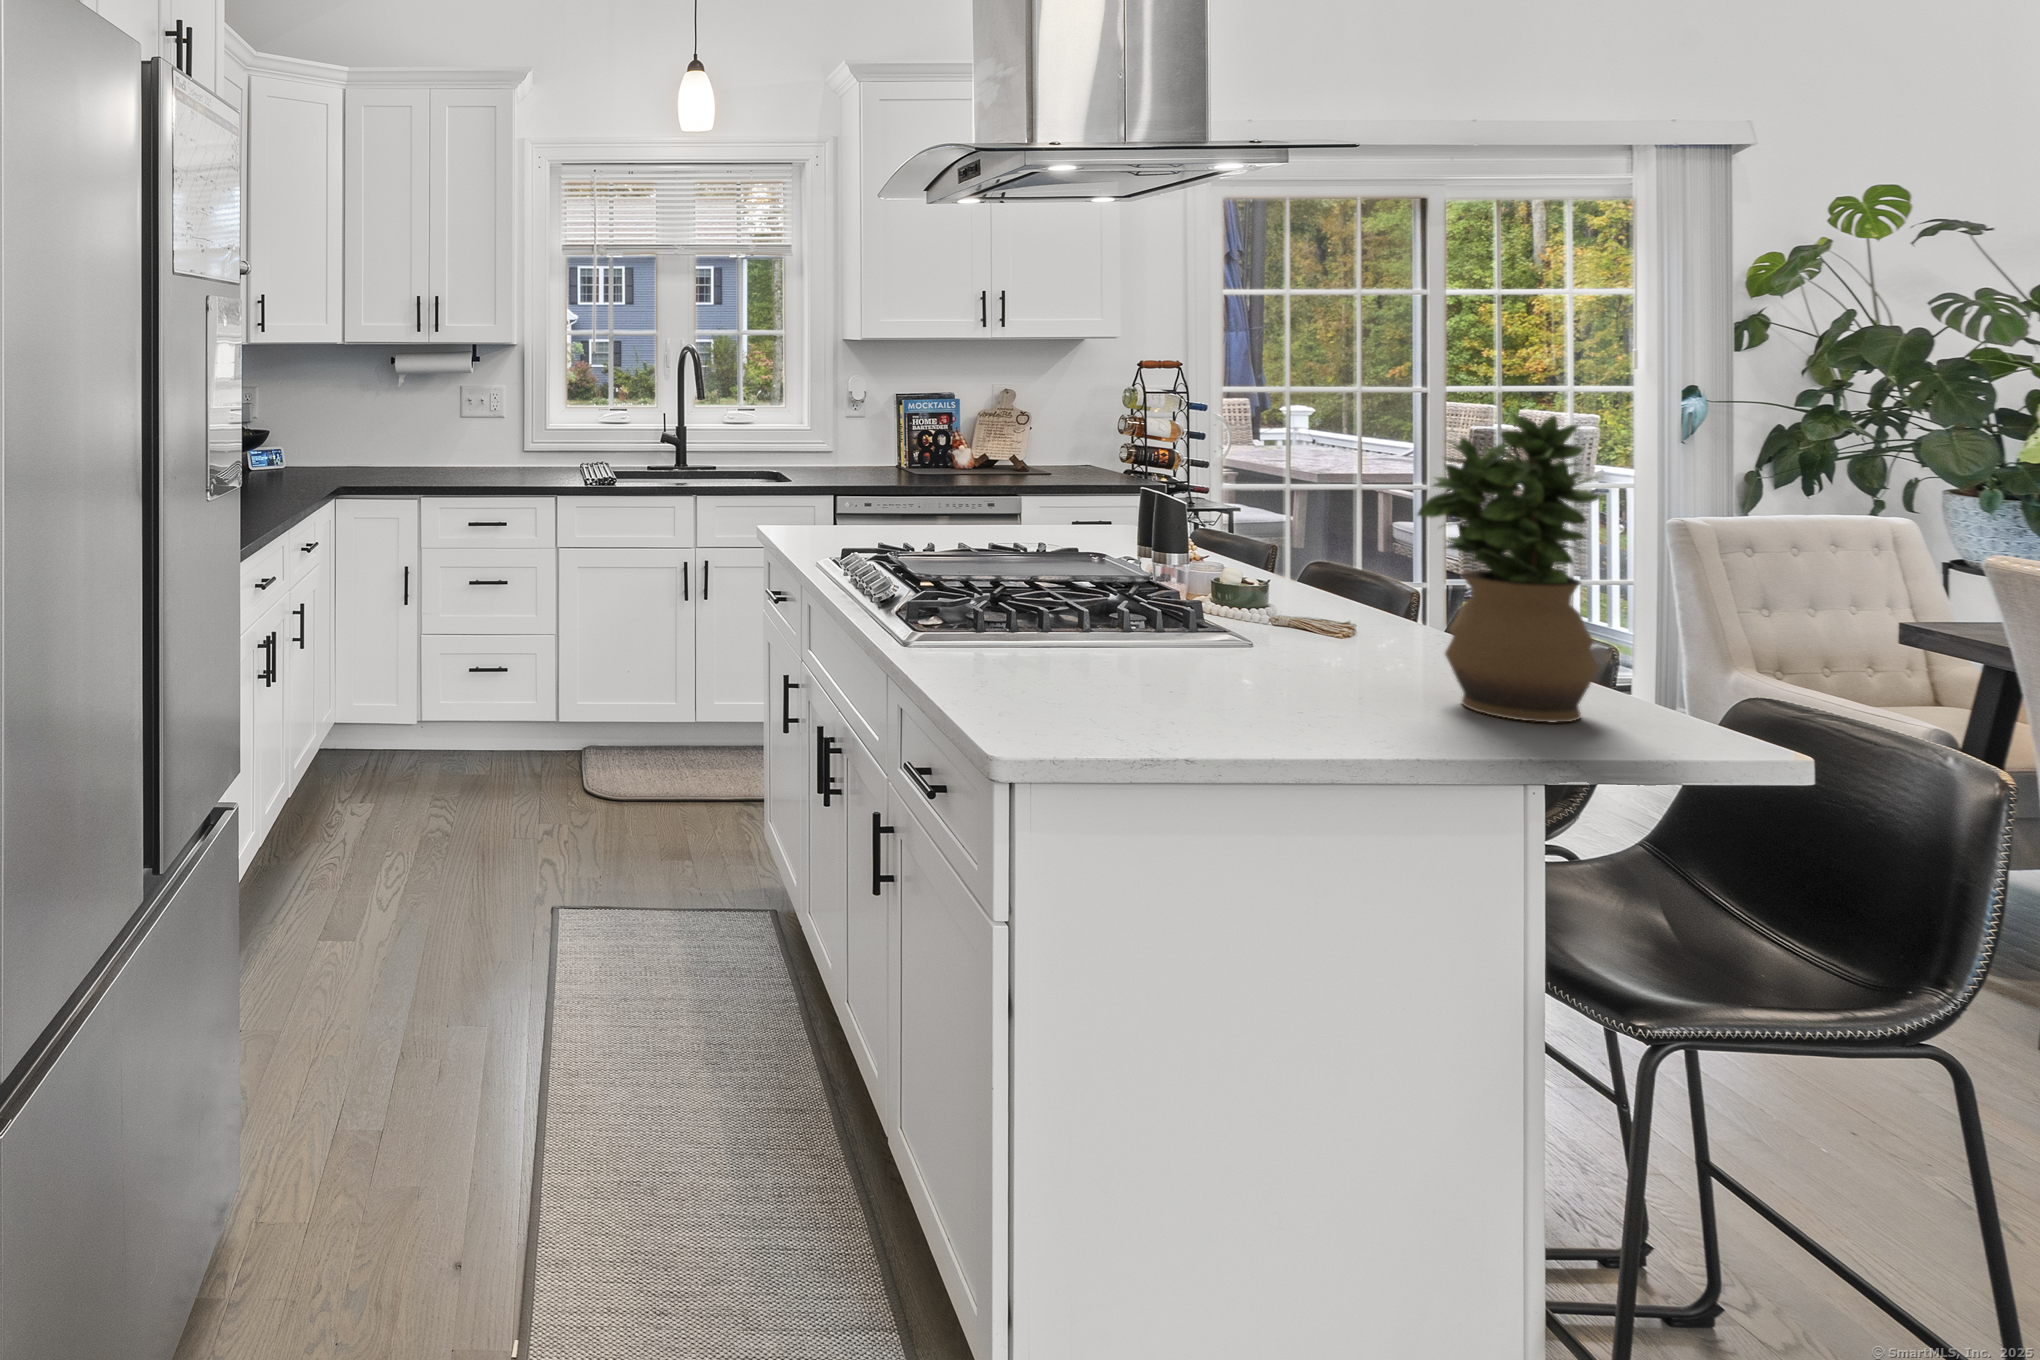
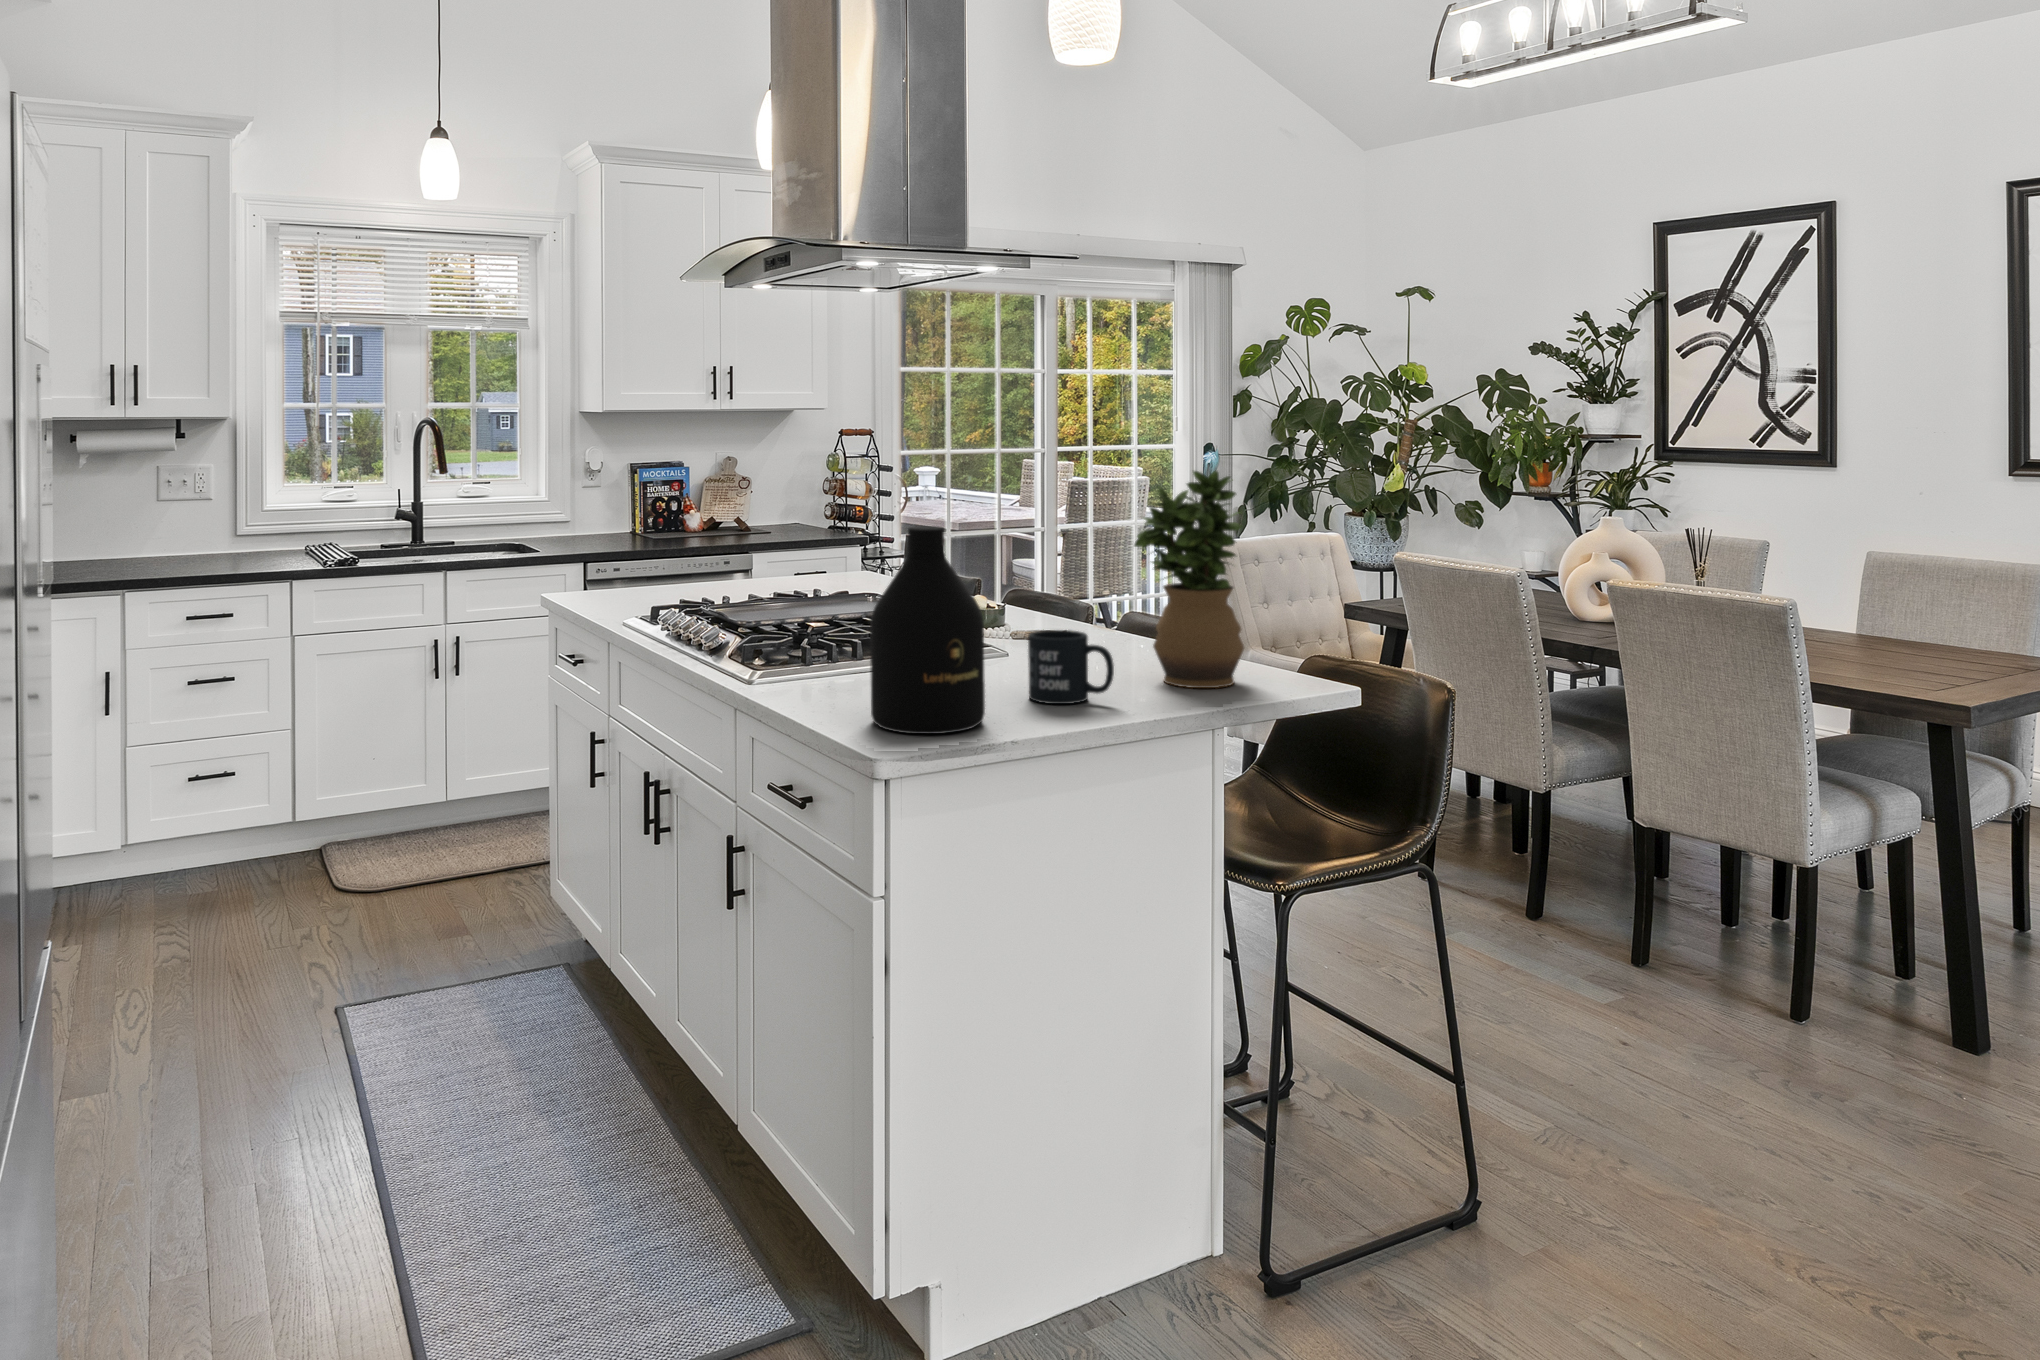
bottle: none [1001,474,1152,735] -> present [870,526,985,734]
mug: none [1237,617,1361,718] -> present [1028,630,1114,704]

